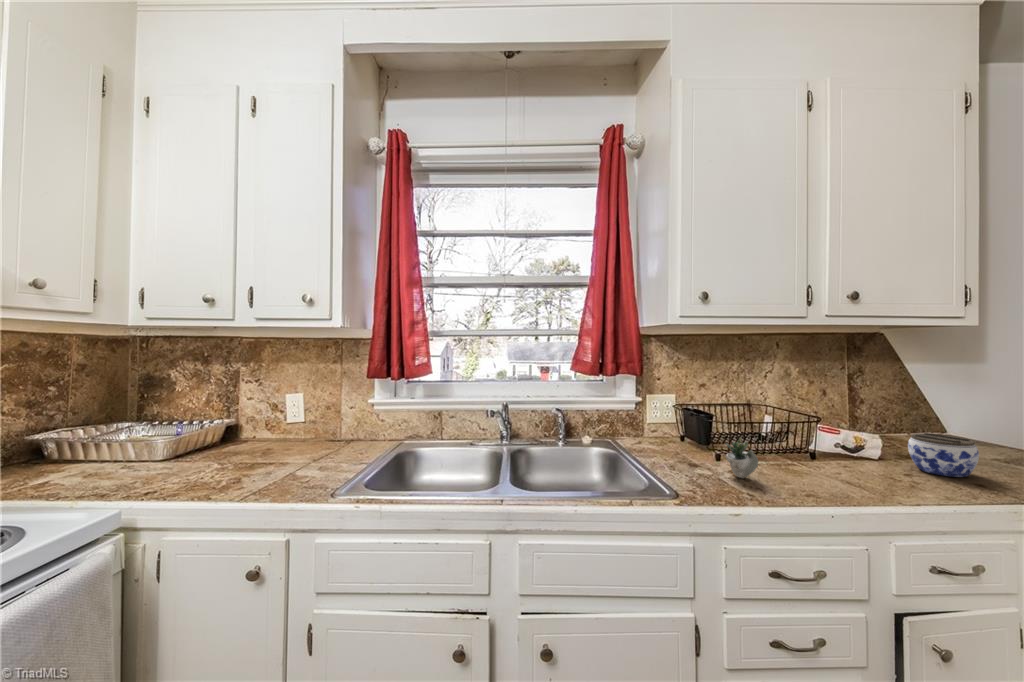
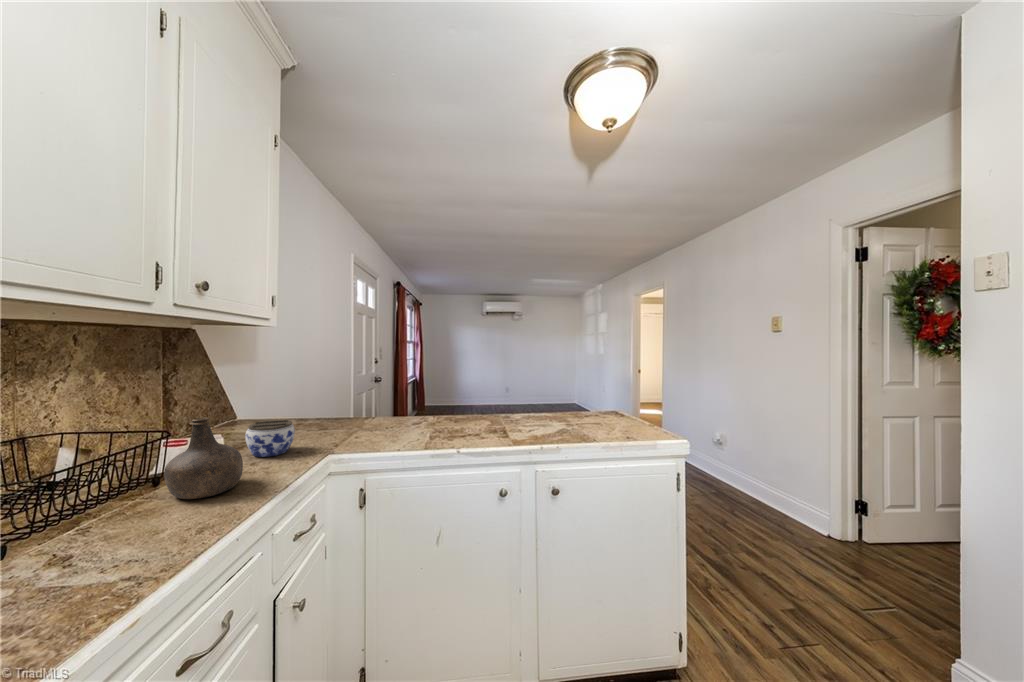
bottle: none [808,409,878,481] -> present [164,418,243,499]
succulent plant: present [726,437,779,478] -> none [48,481,167,563]

